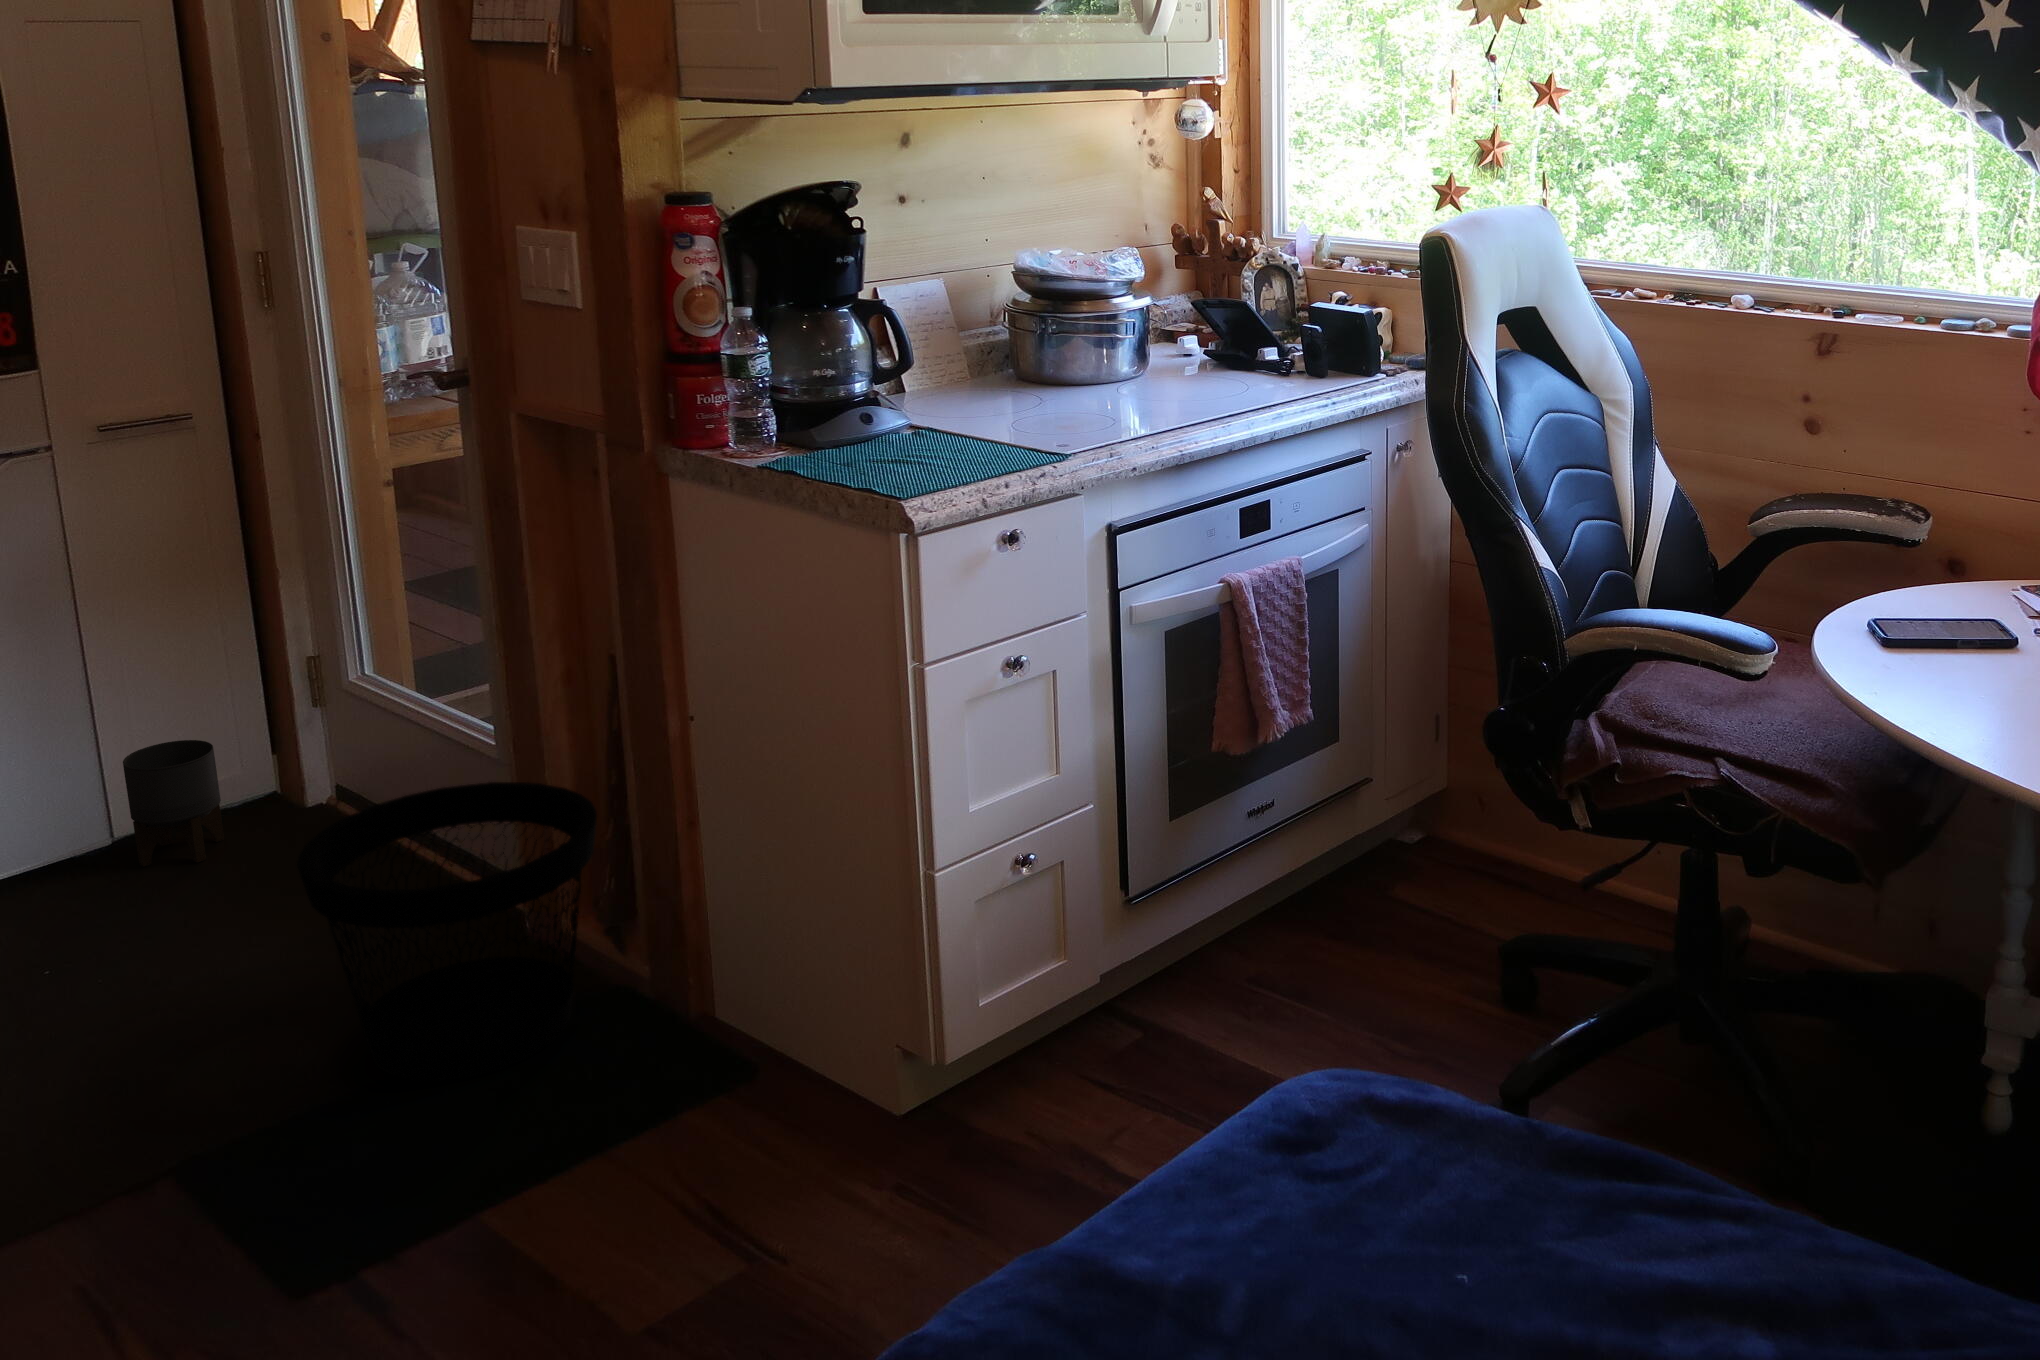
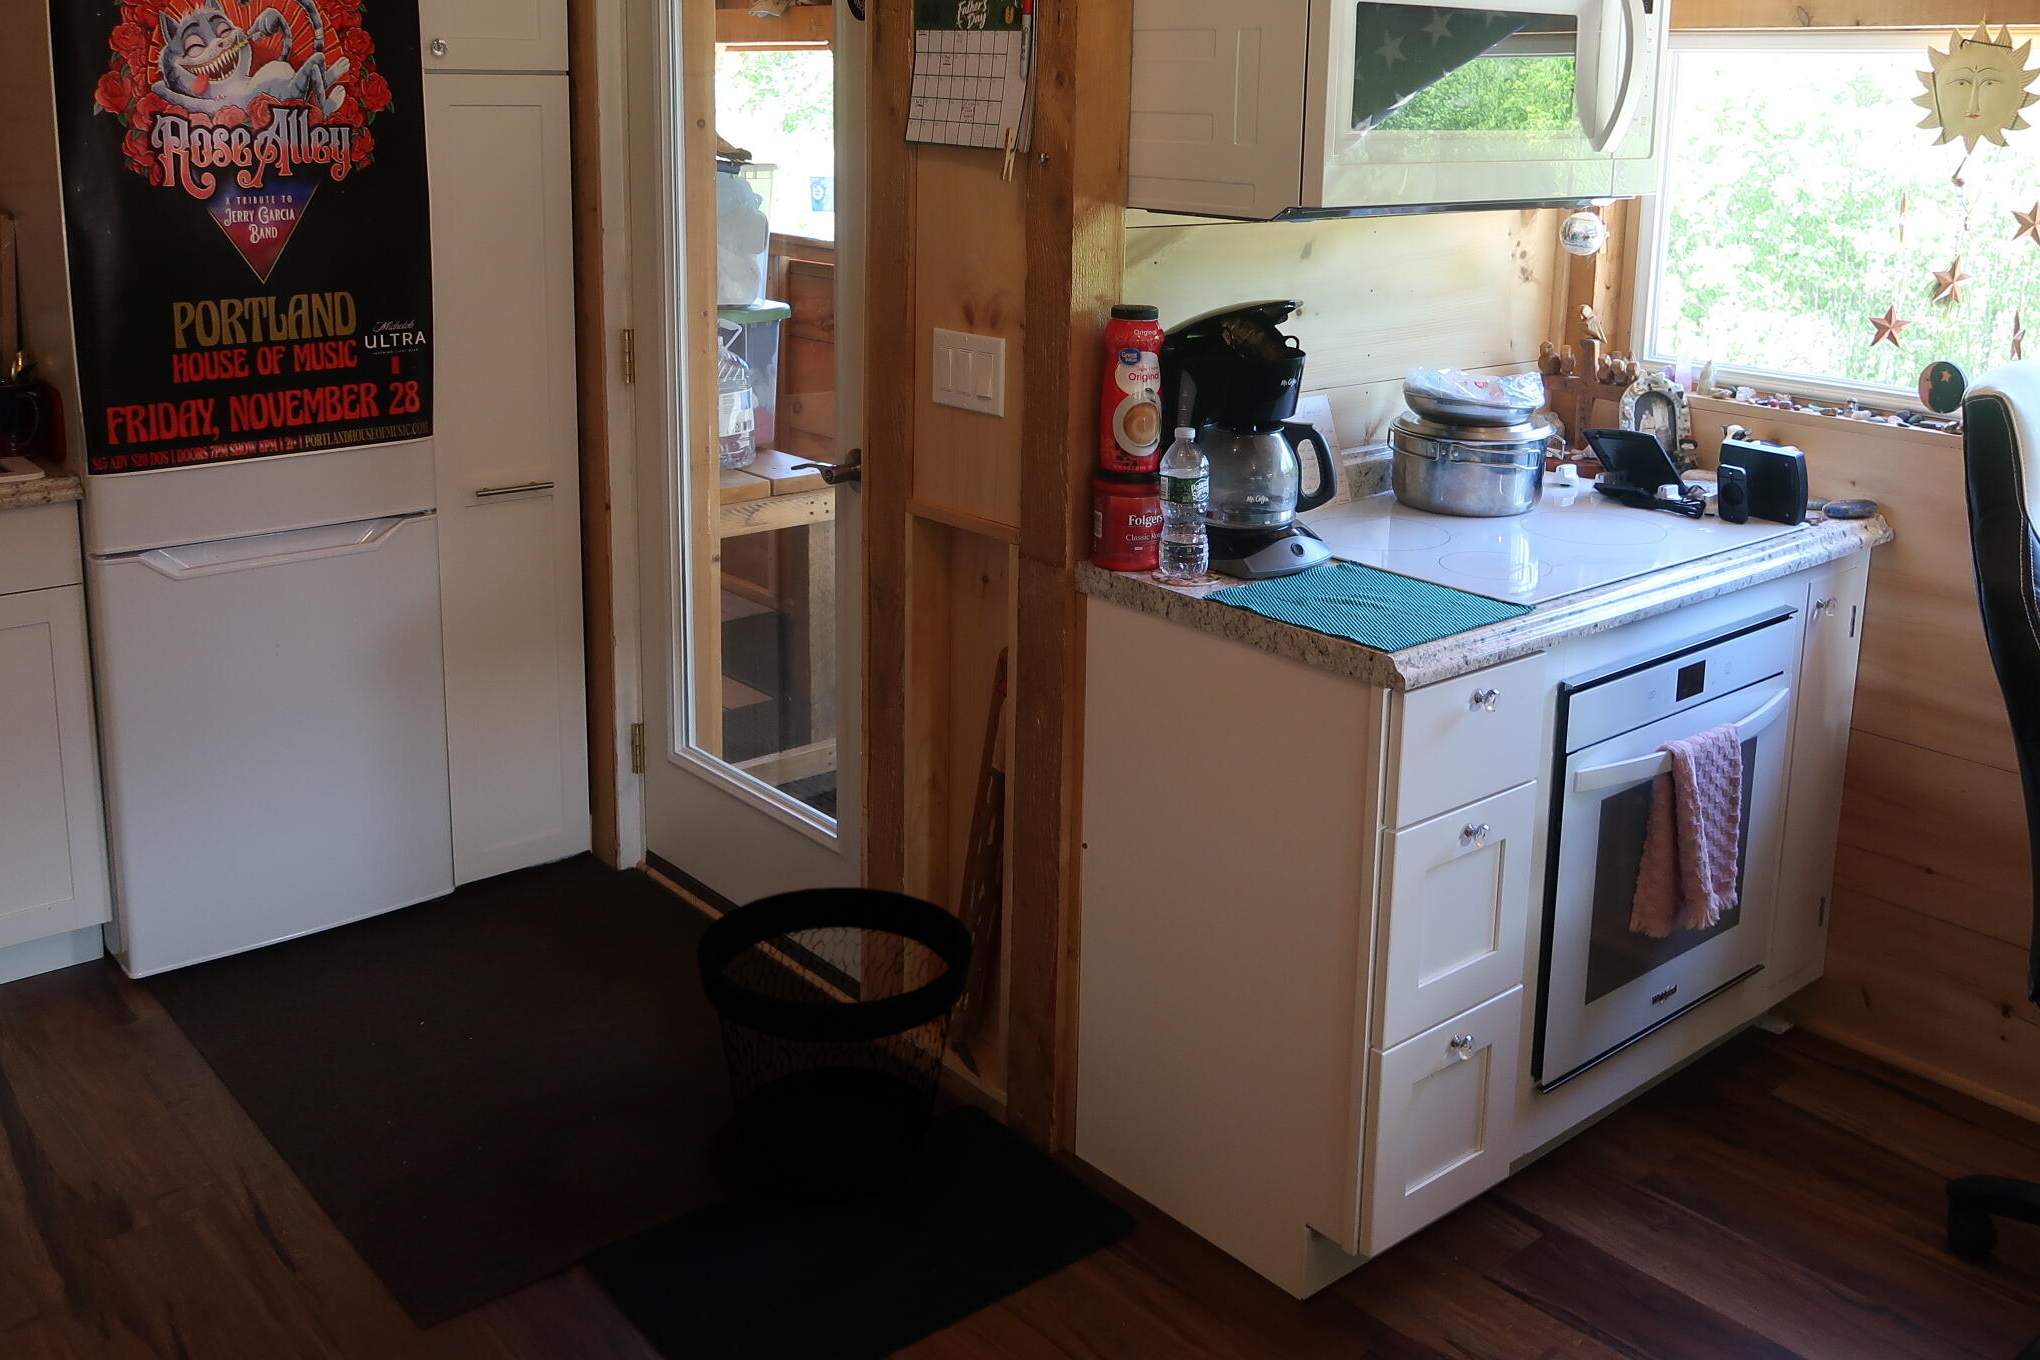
planter: present [123,740,224,867] -> none [480,799,557,922]

